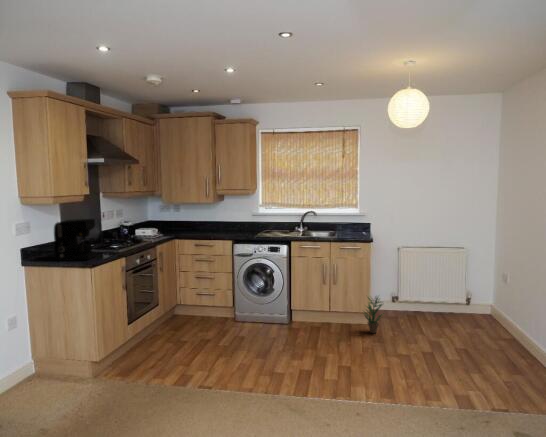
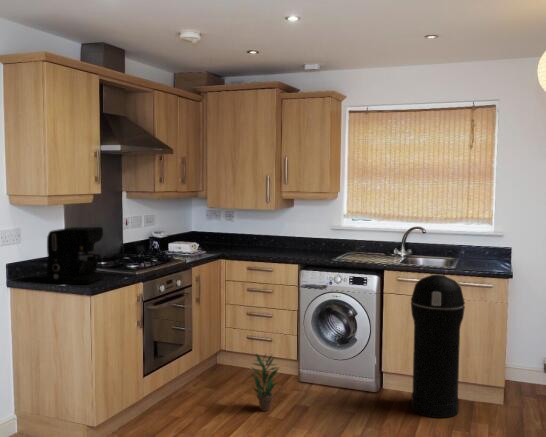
trash can: none [310,242,344,336] -> present [411,275,465,418]
potted plant: present [365,297,382,333] -> present [252,354,278,411]

